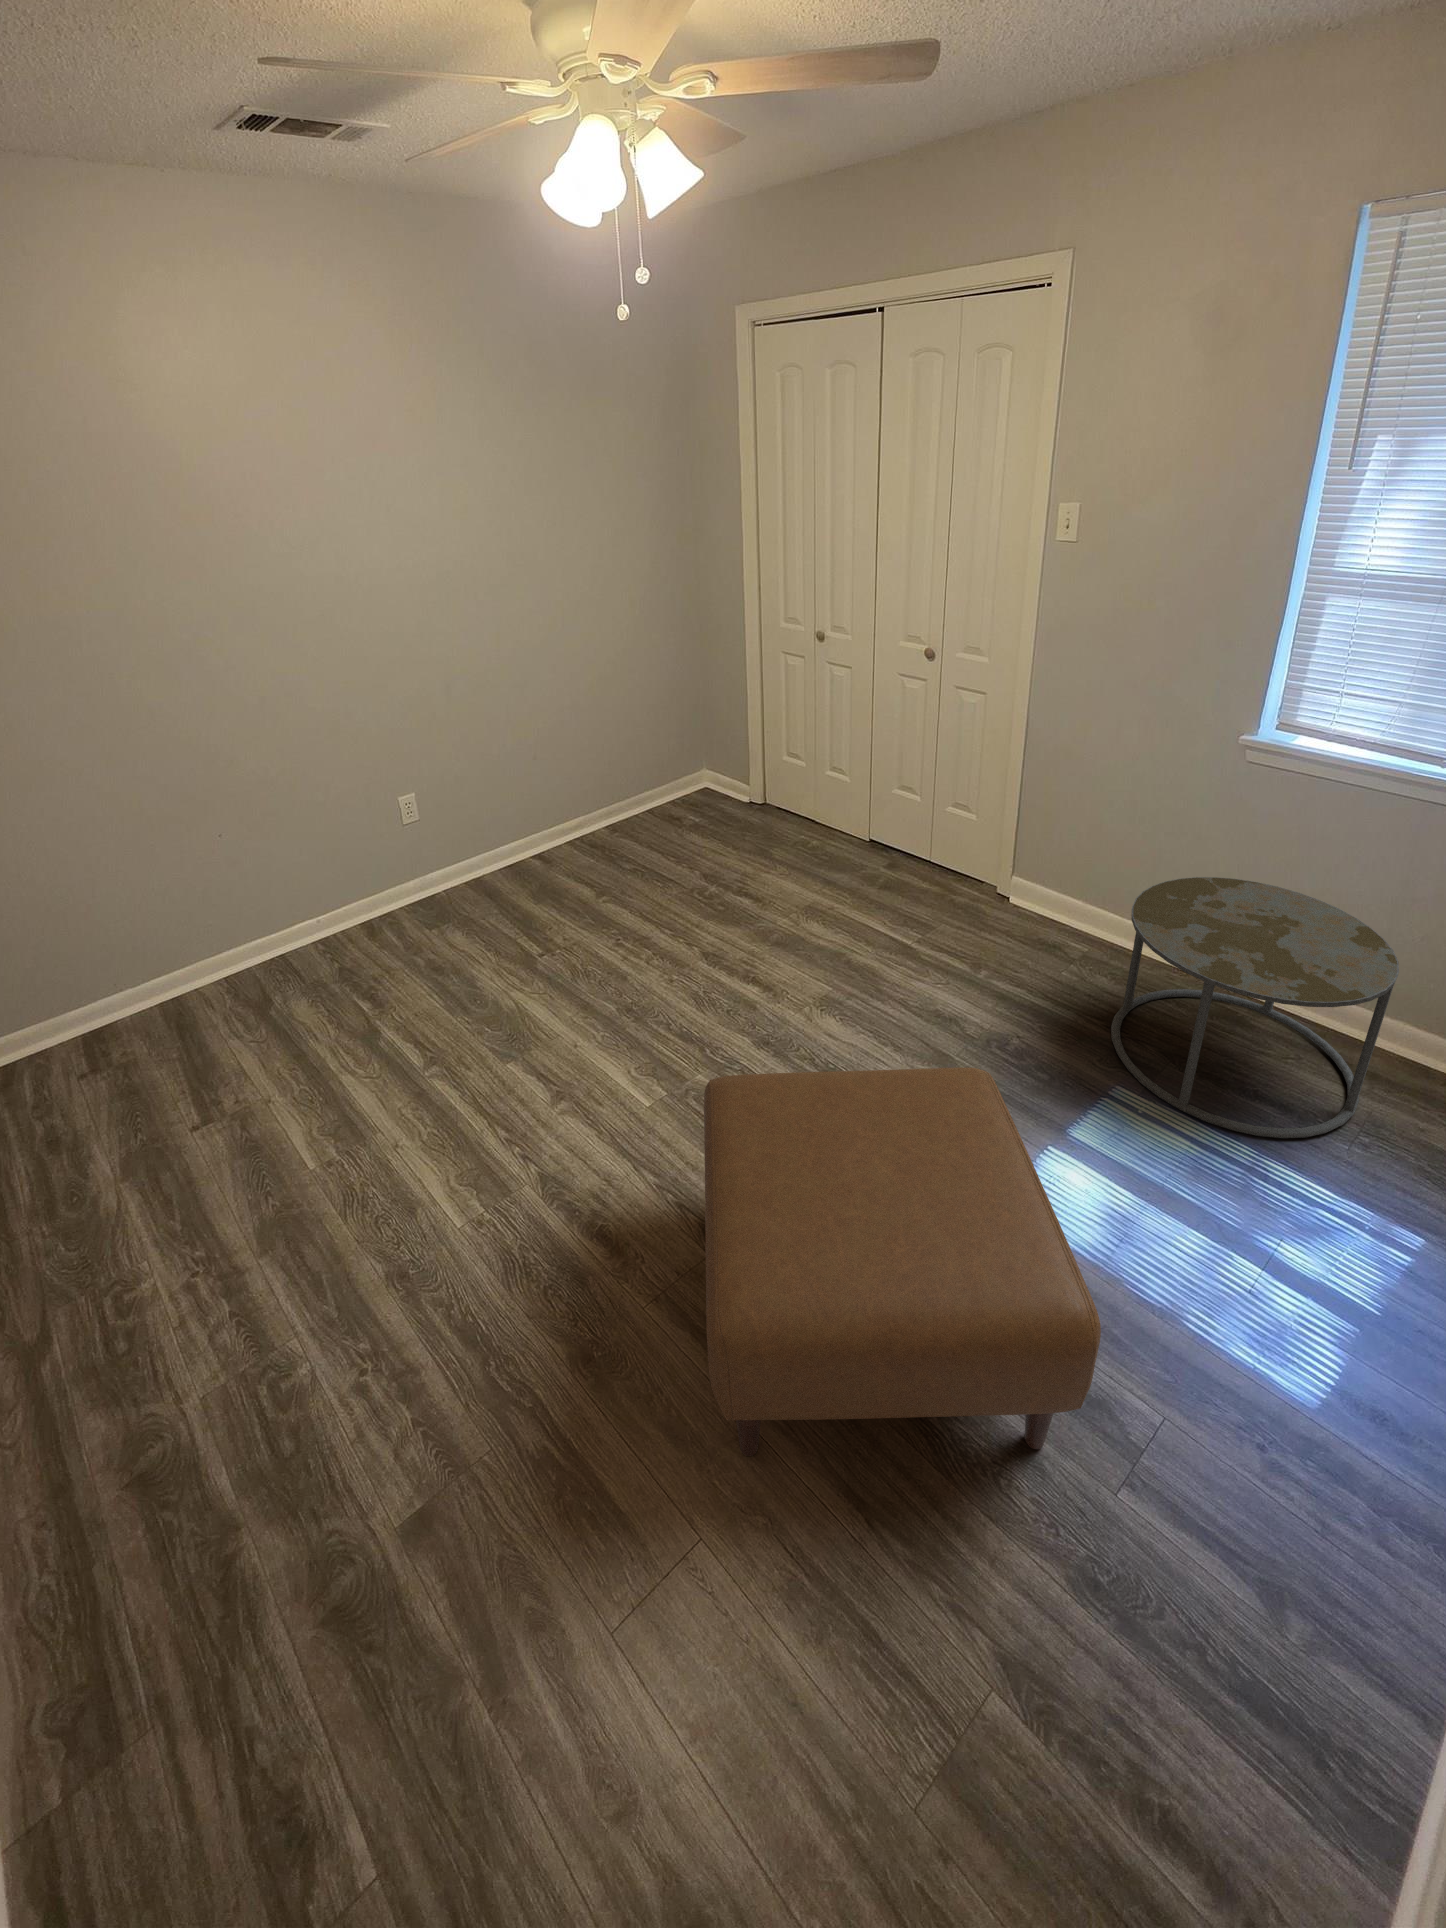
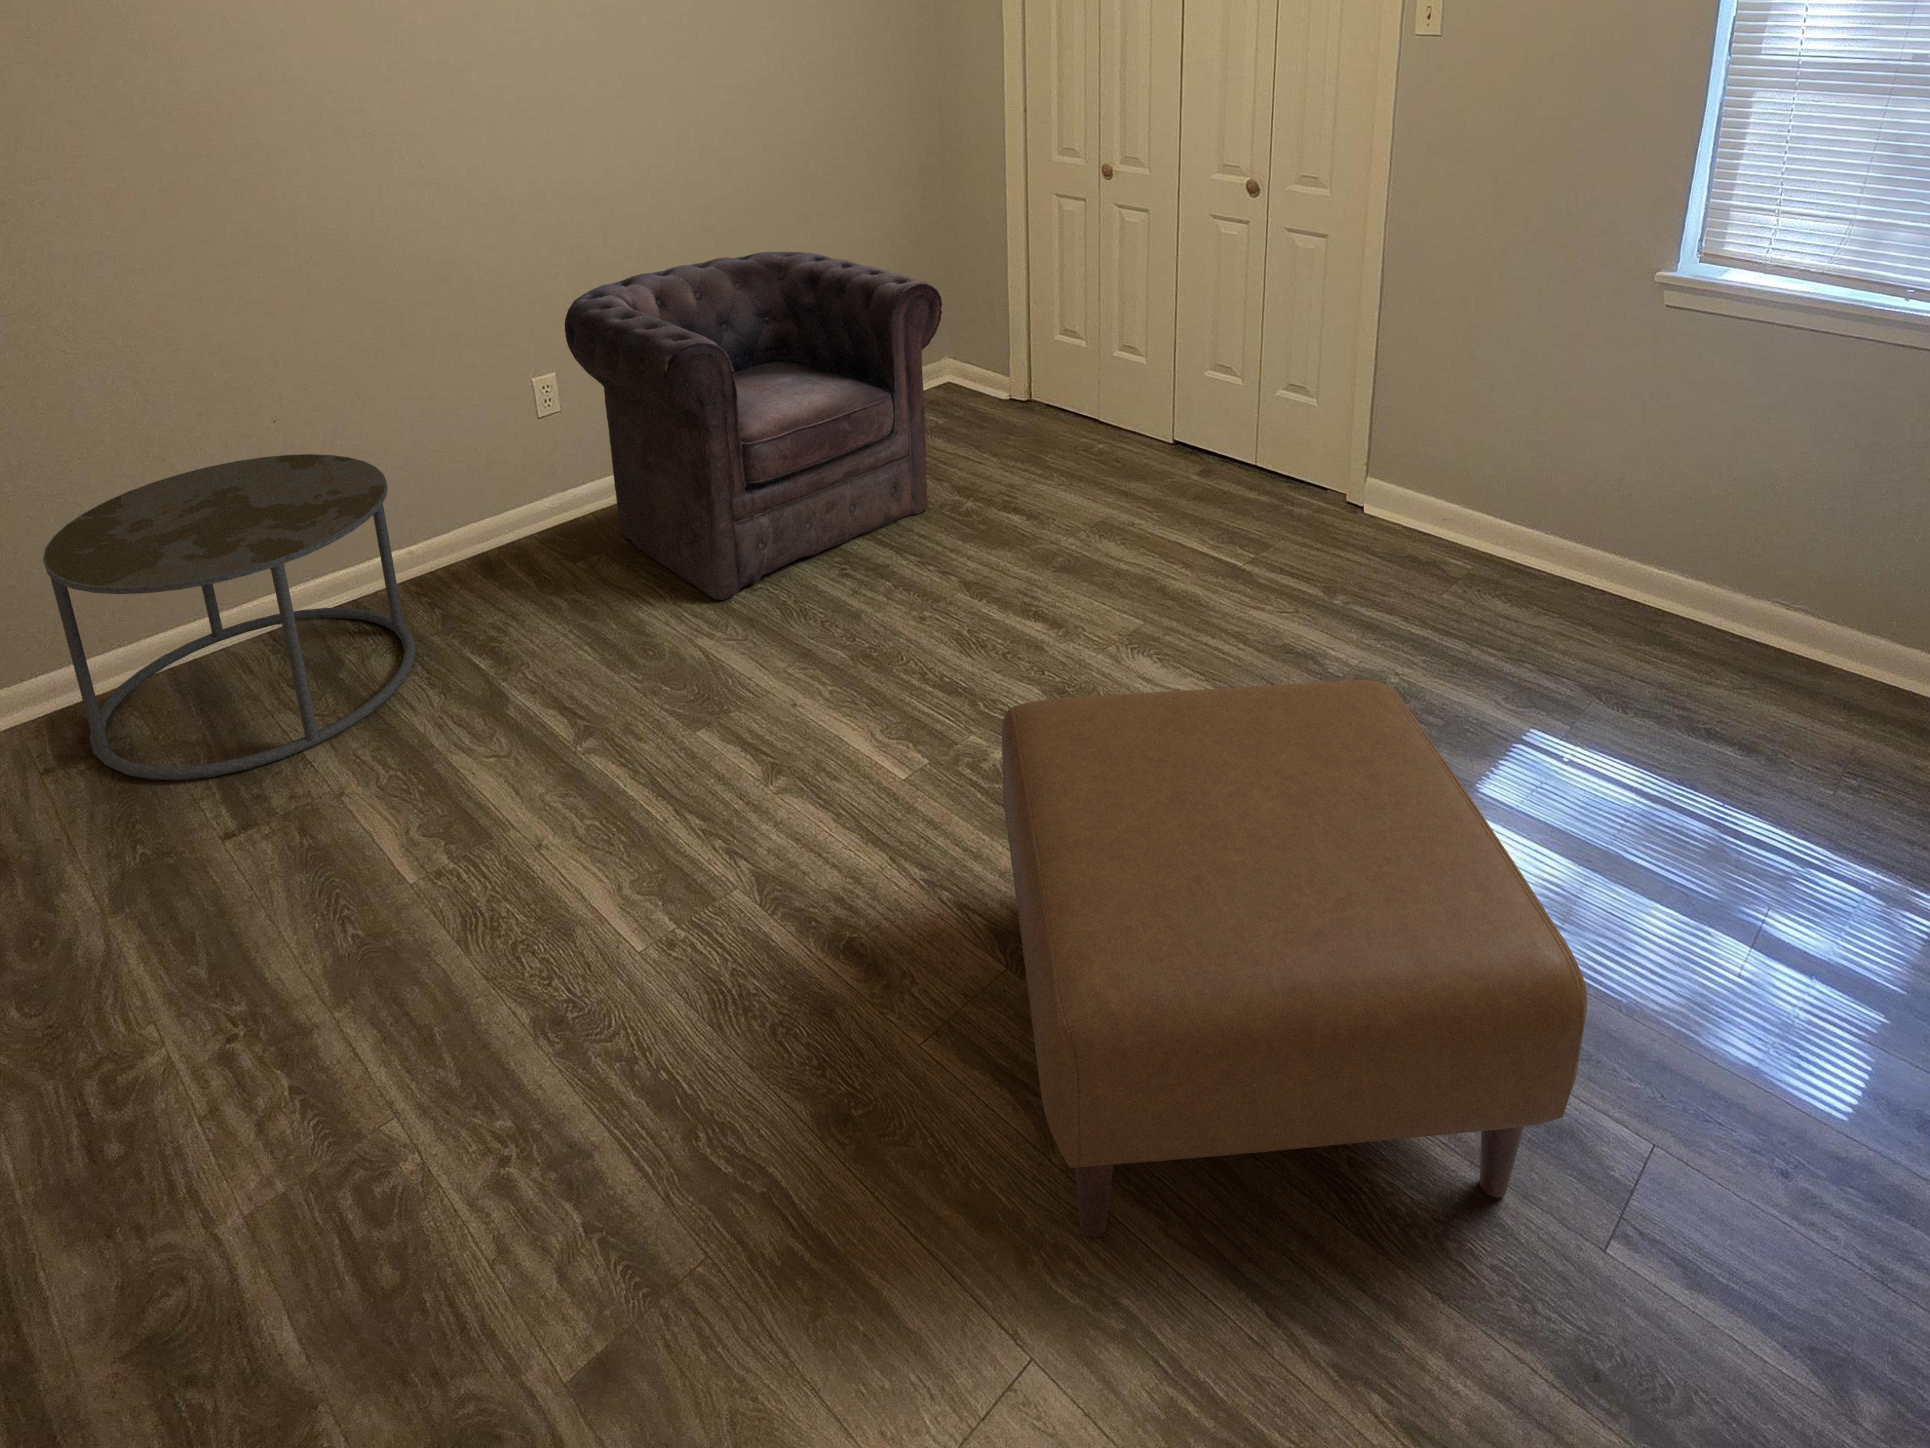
armchair: none [421,706,690,965] -> present [565,252,942,600]
side table: present [1111,877,1399,1138] -> present [43,454,416,780]

